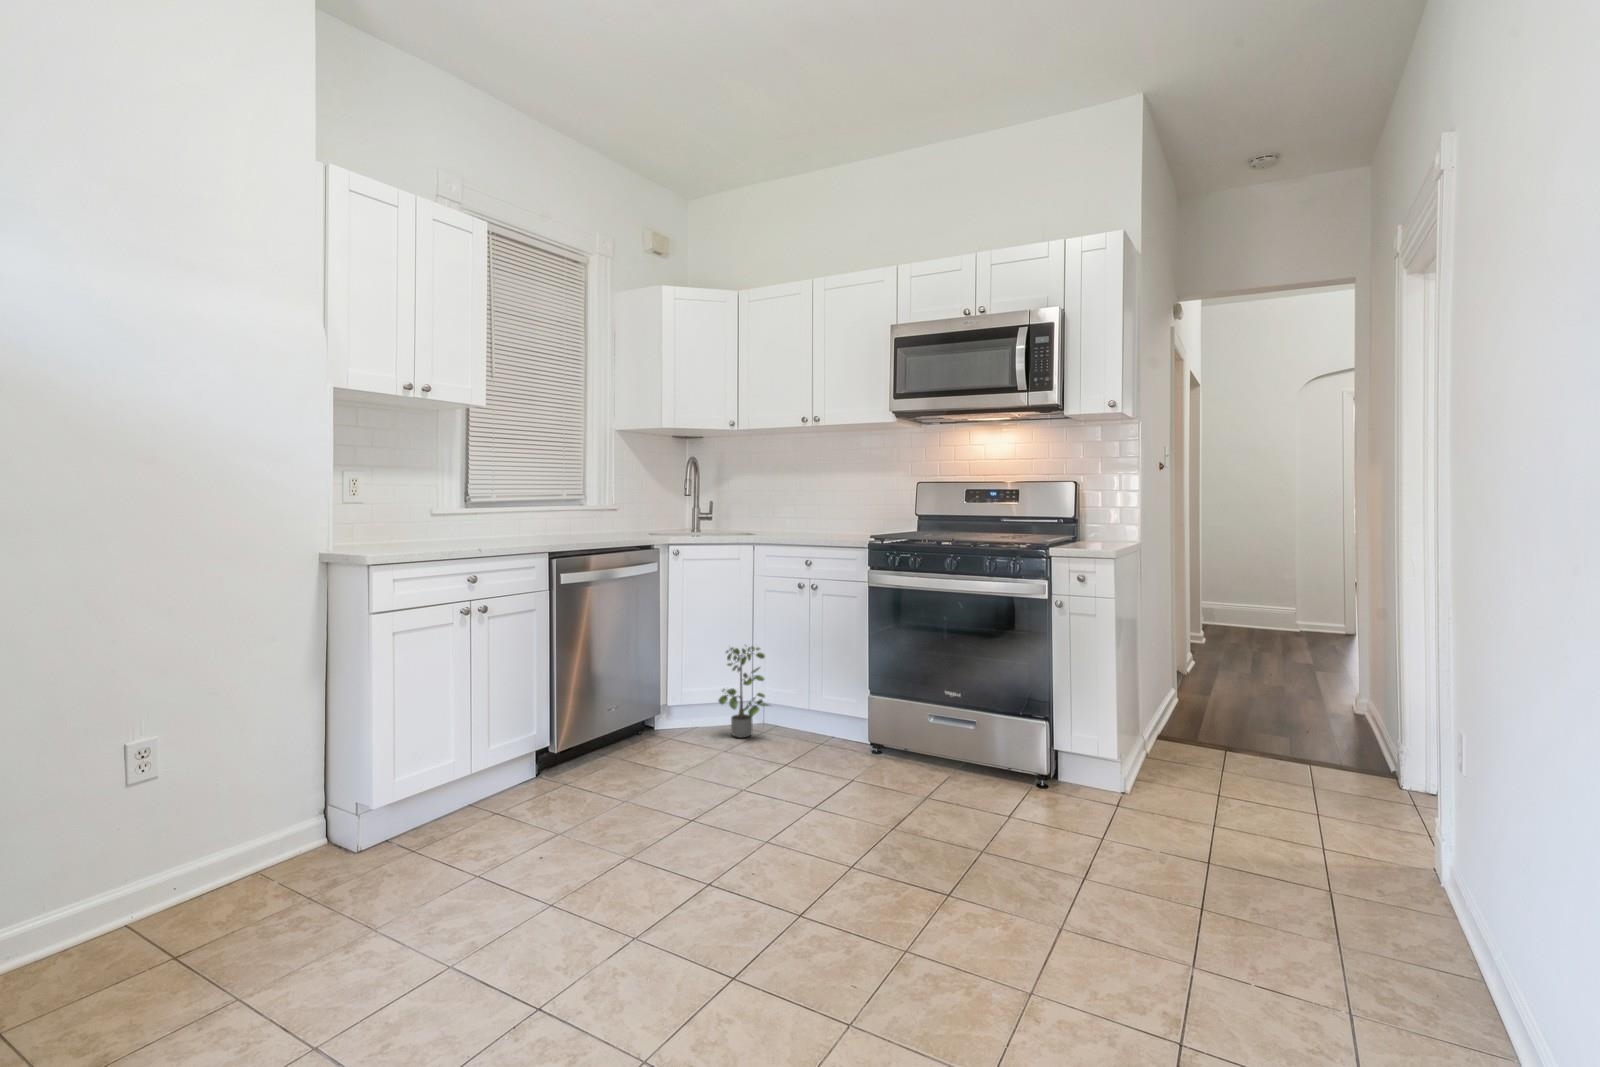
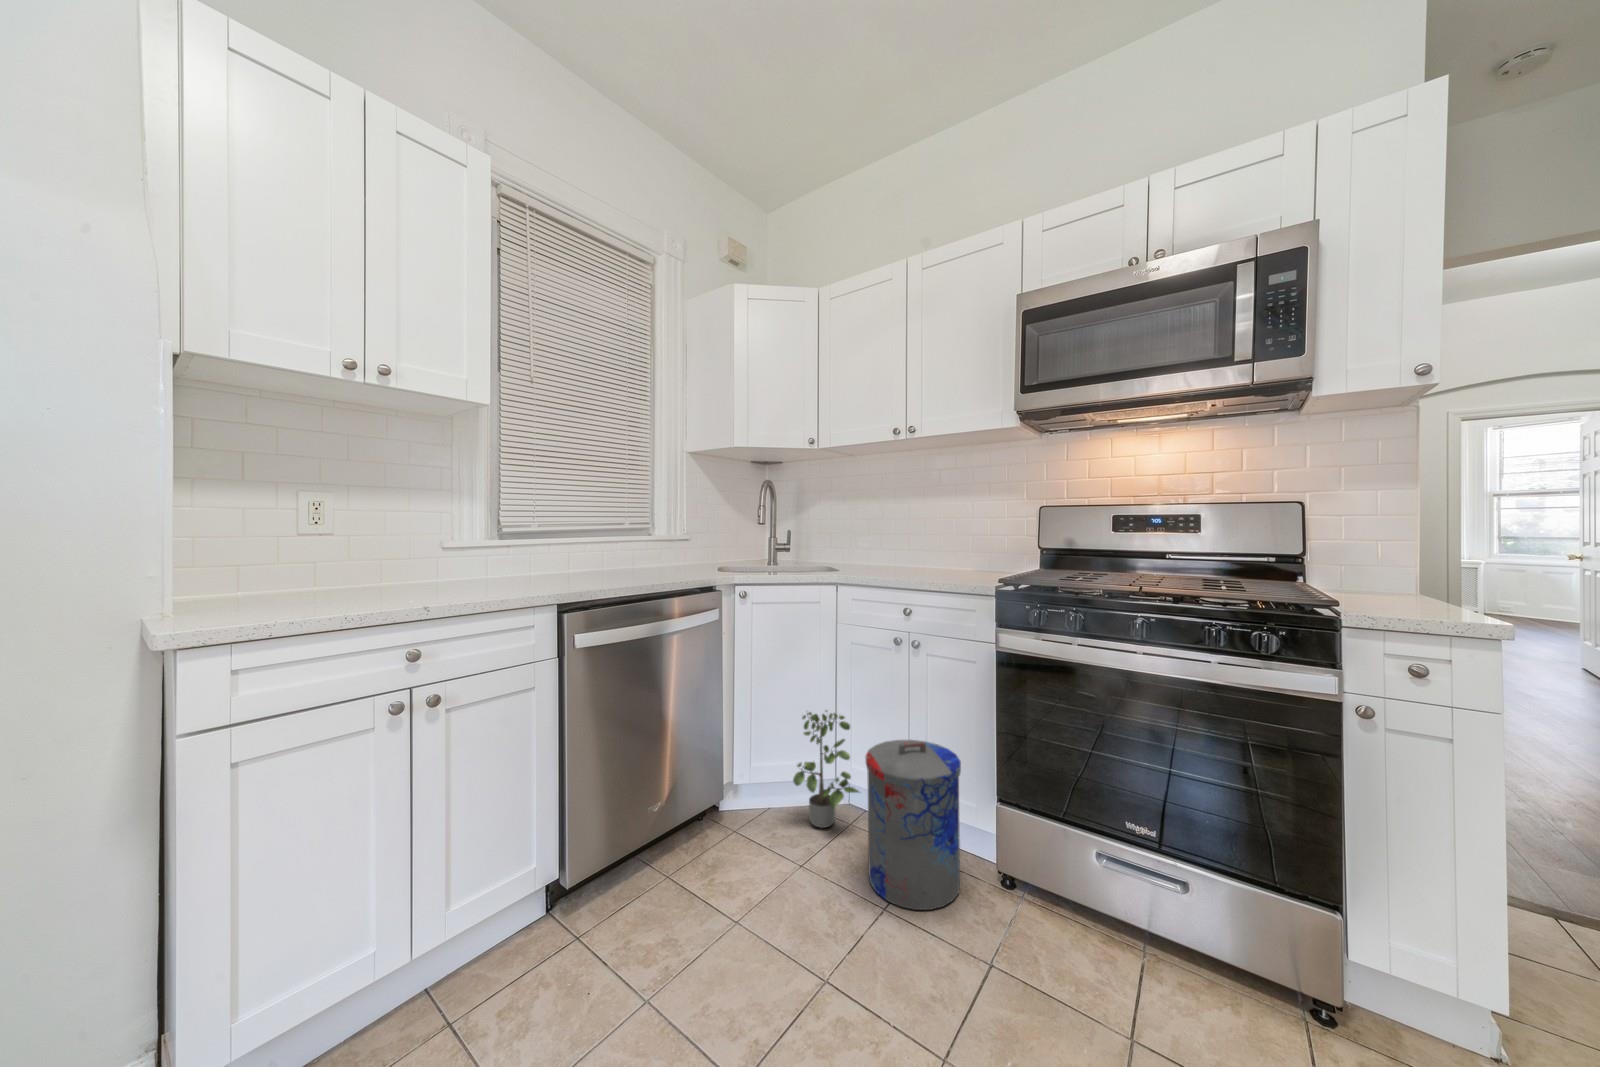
trash can: none [776,655,844,767] -> present [865,740,961,910]

